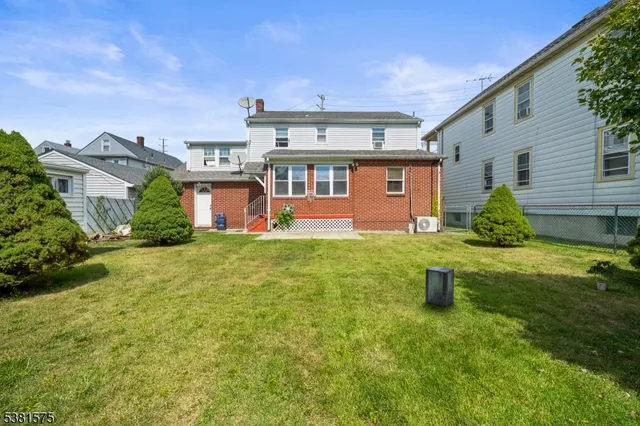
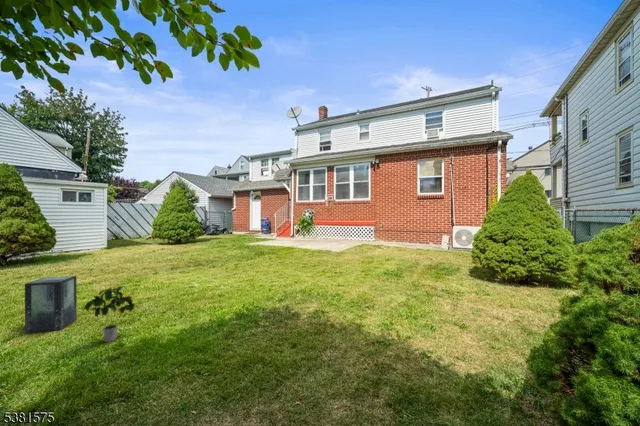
potted plant: present [586,260,620,290] -> present [85,286,134,342]

